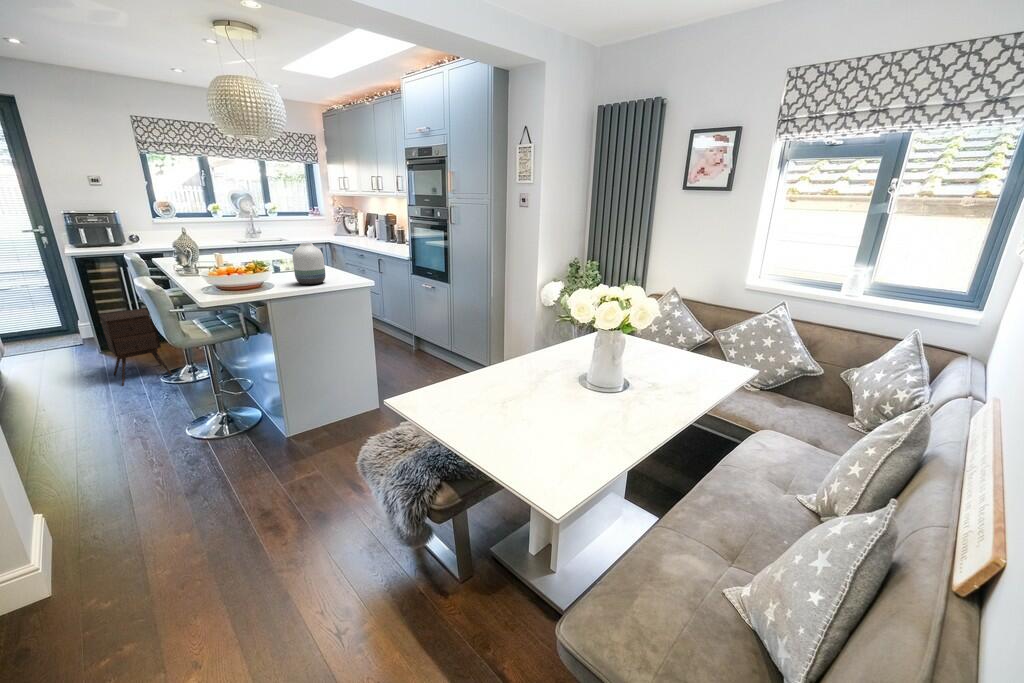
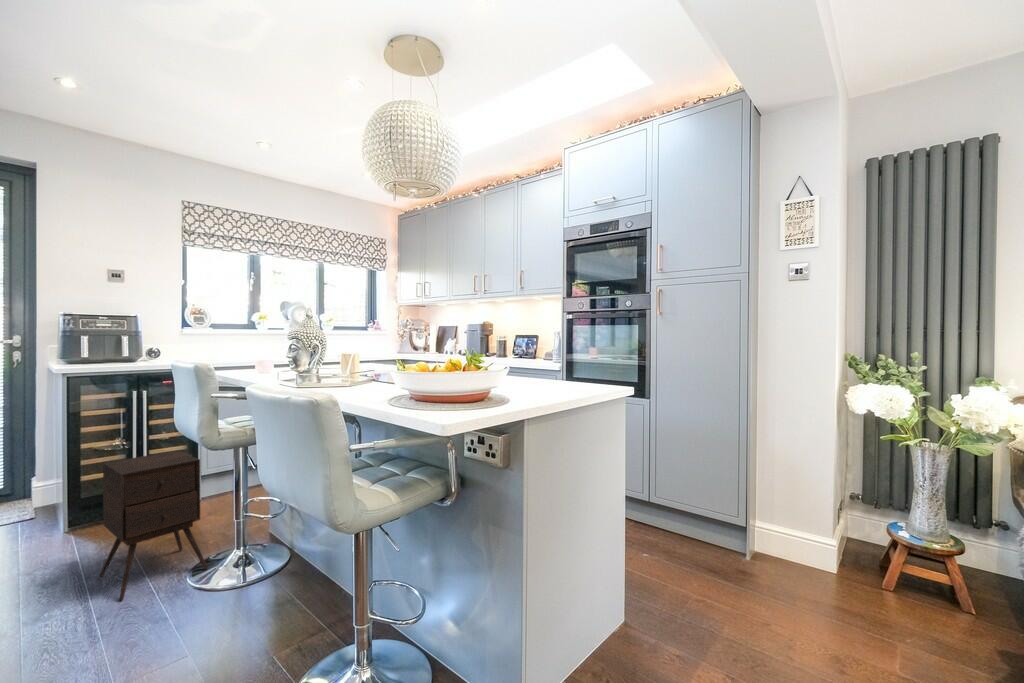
vase: present [293,242,325,284] -> none [532,316,582,387]

